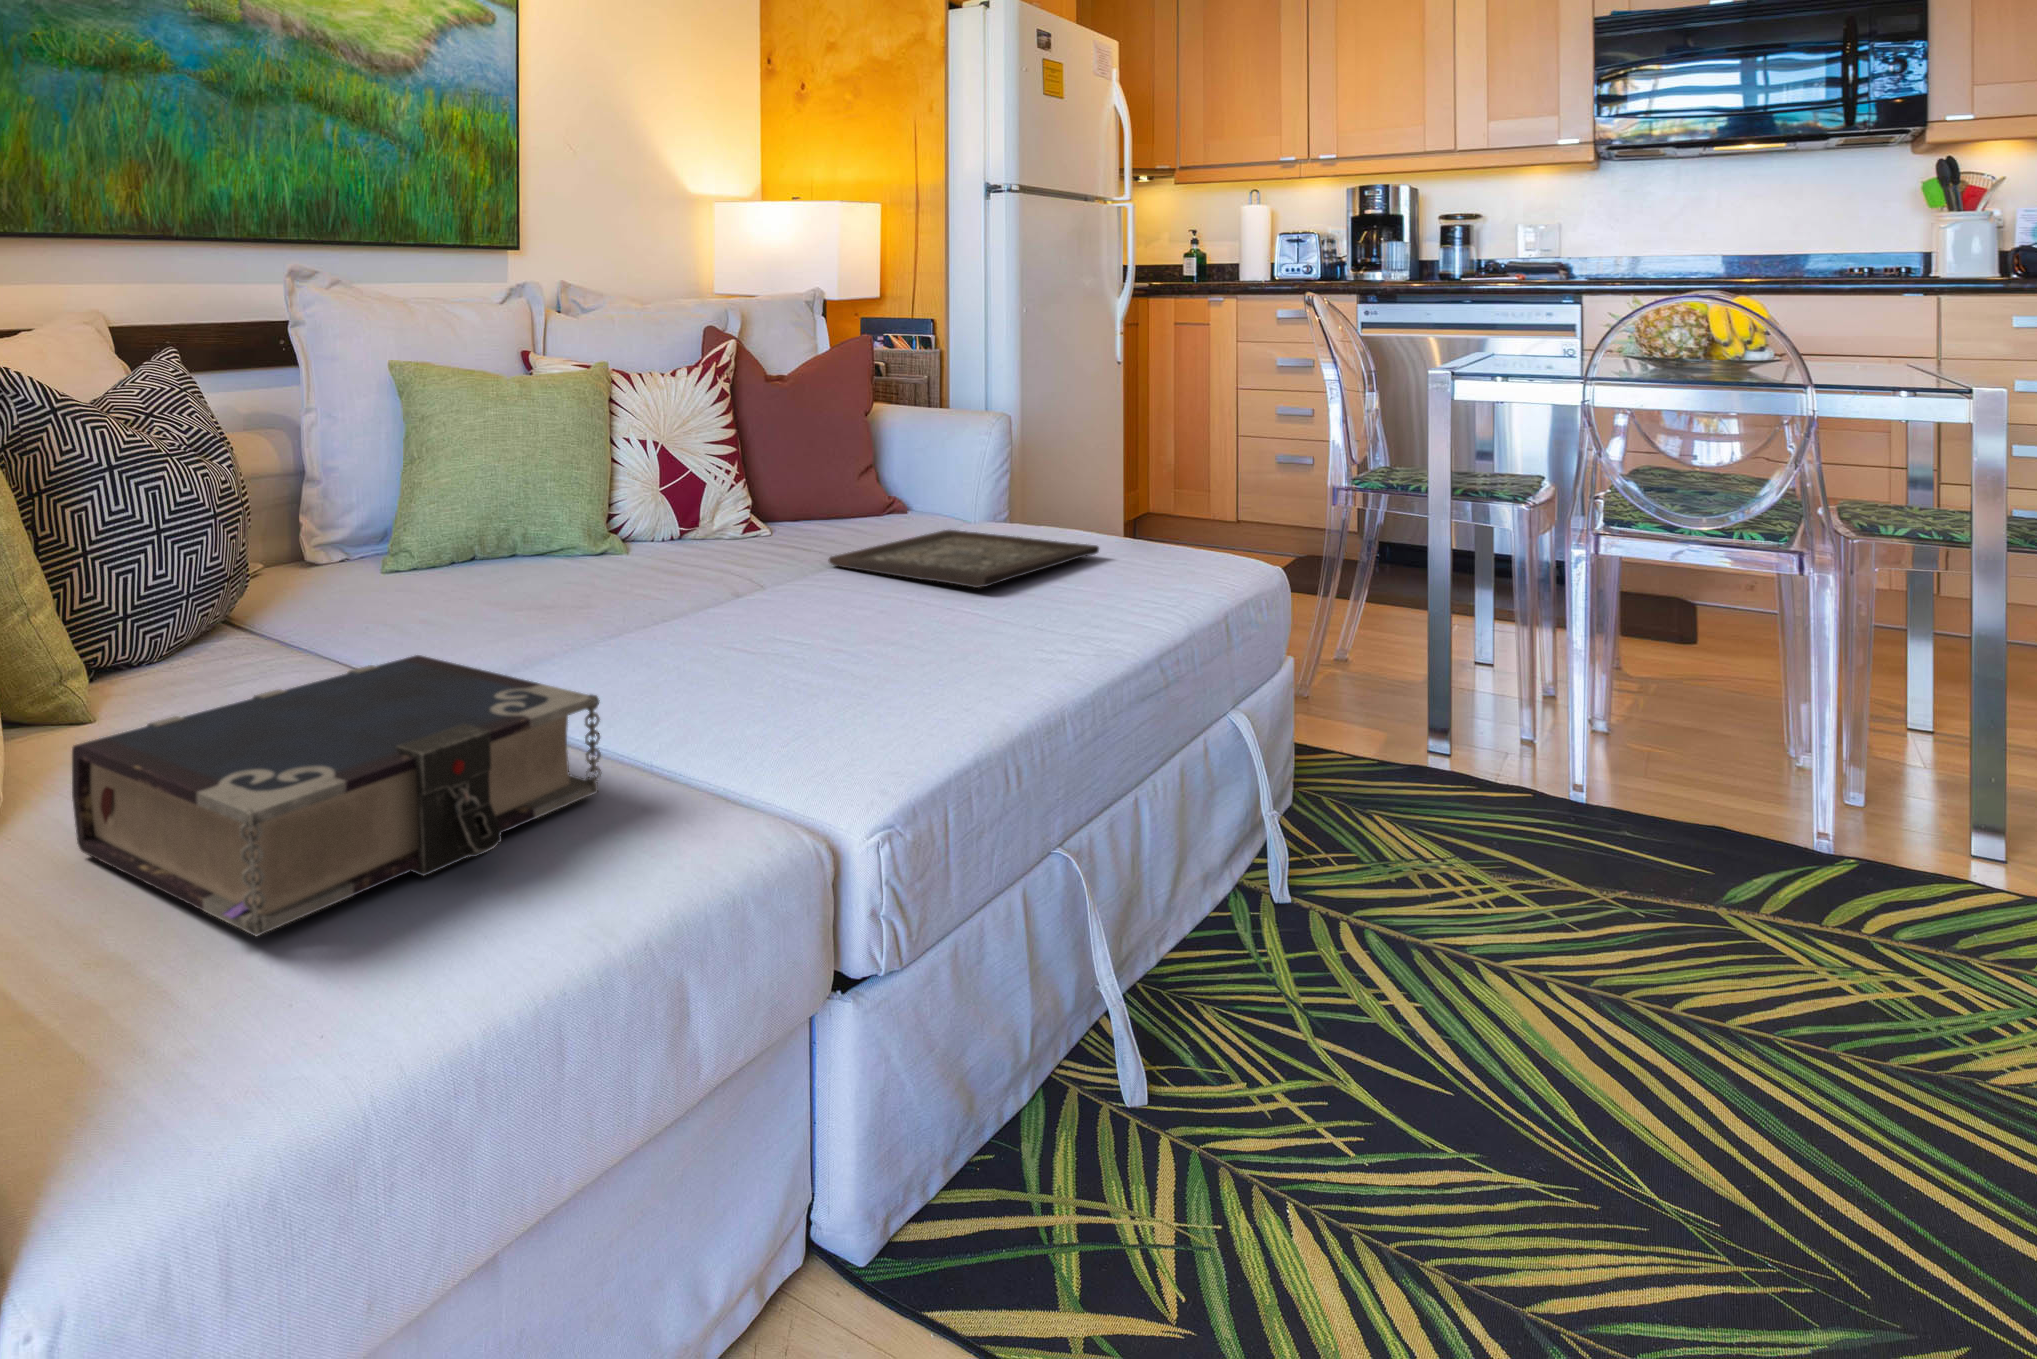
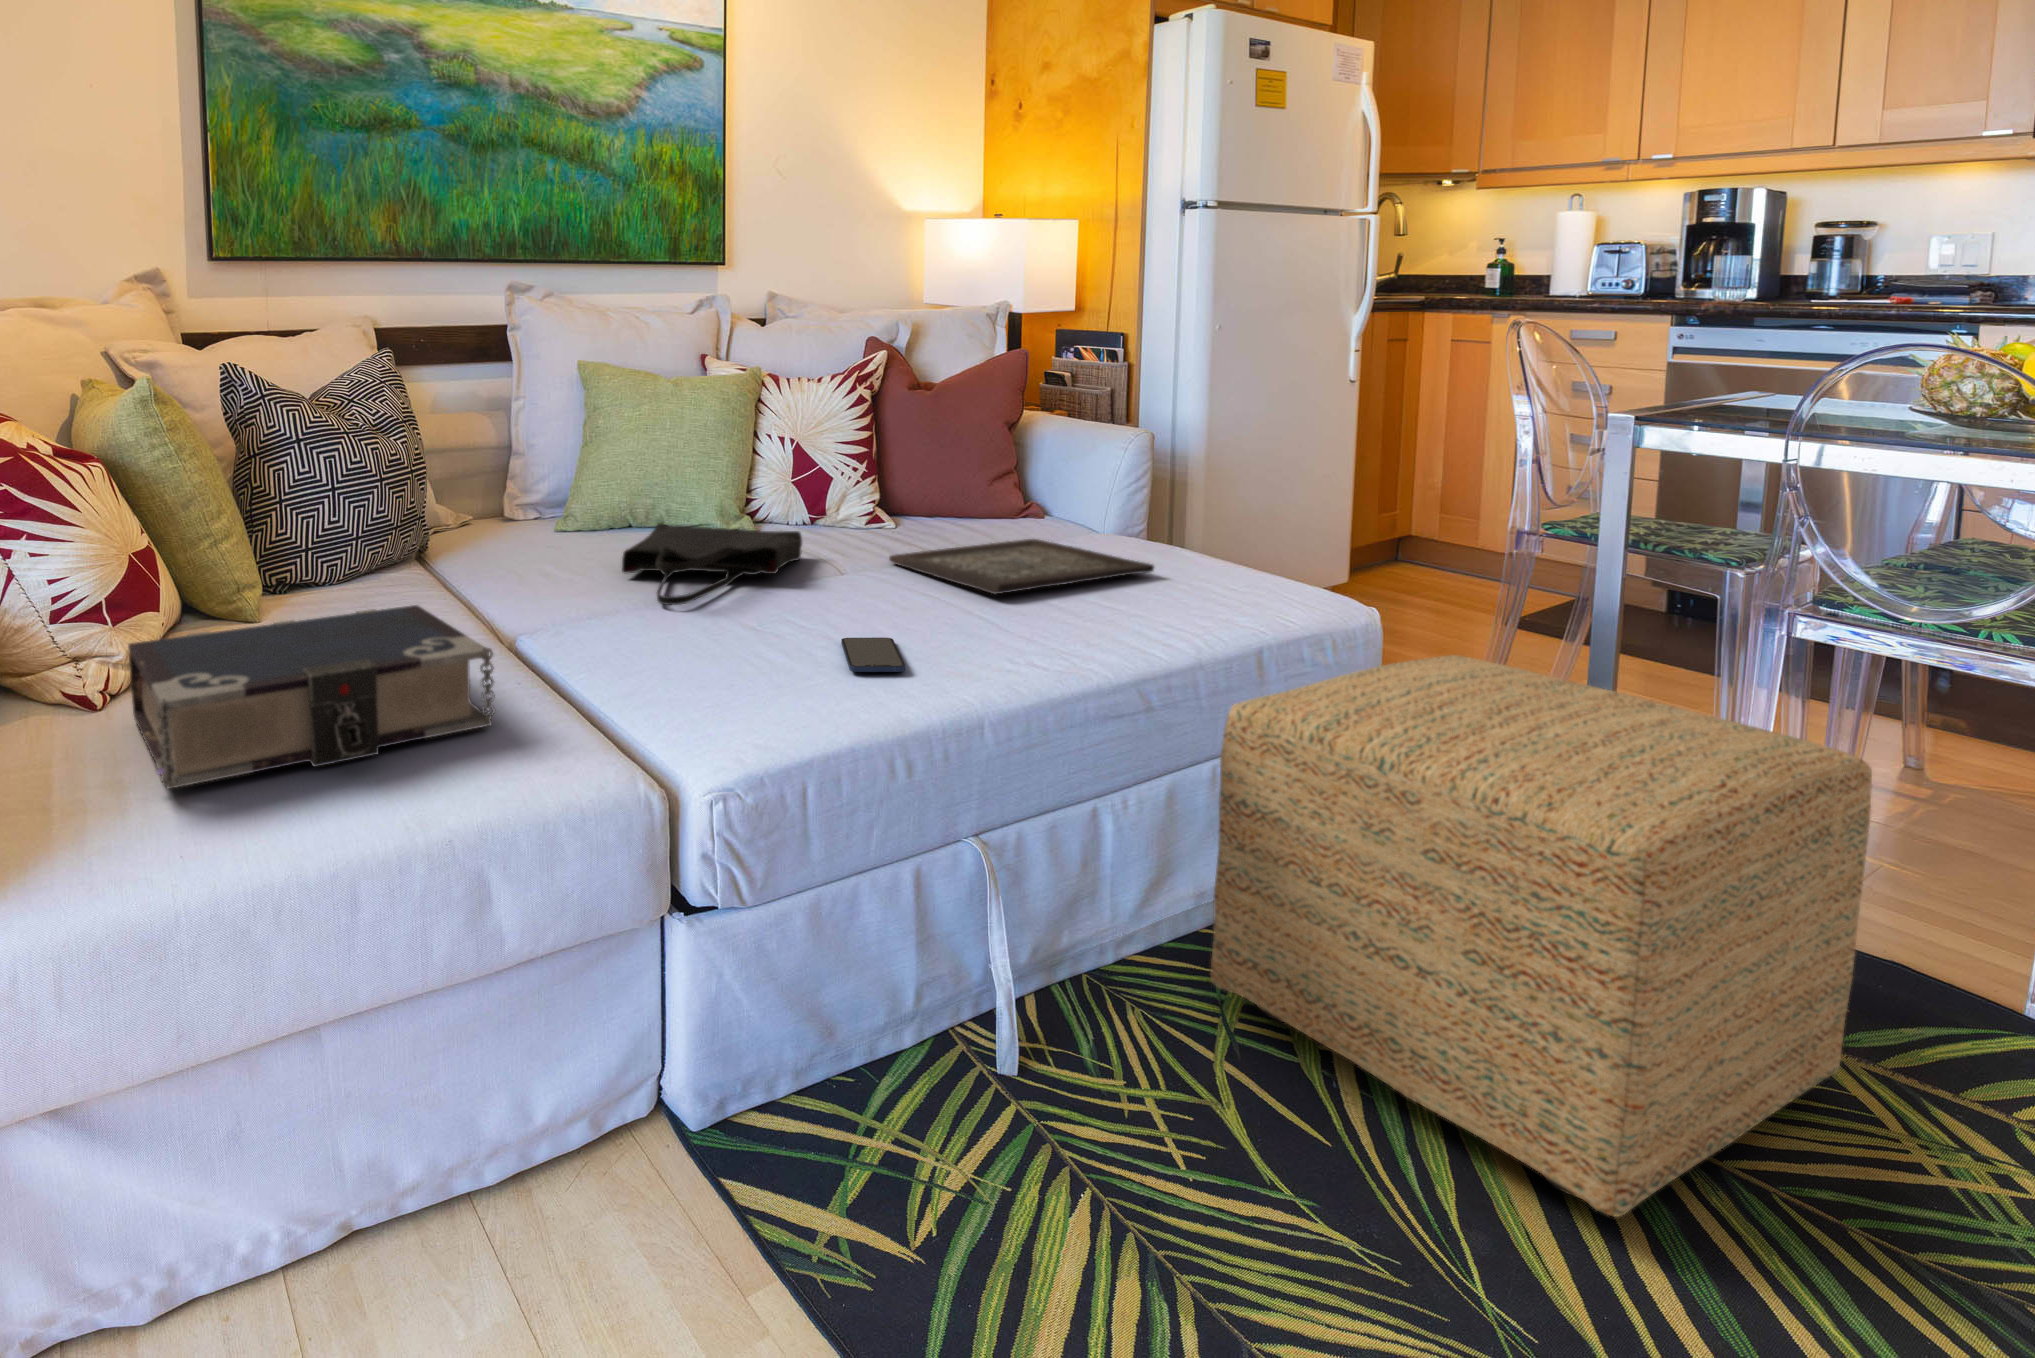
tote bag: none [550,538,739,631] -> present [622,523,802,605]
ottoman: none [1266,608,1792,1110] -> present [1210,655,1872,1217]
smartphone: none [879,642,981,681] -> present [841,638,905,672]

